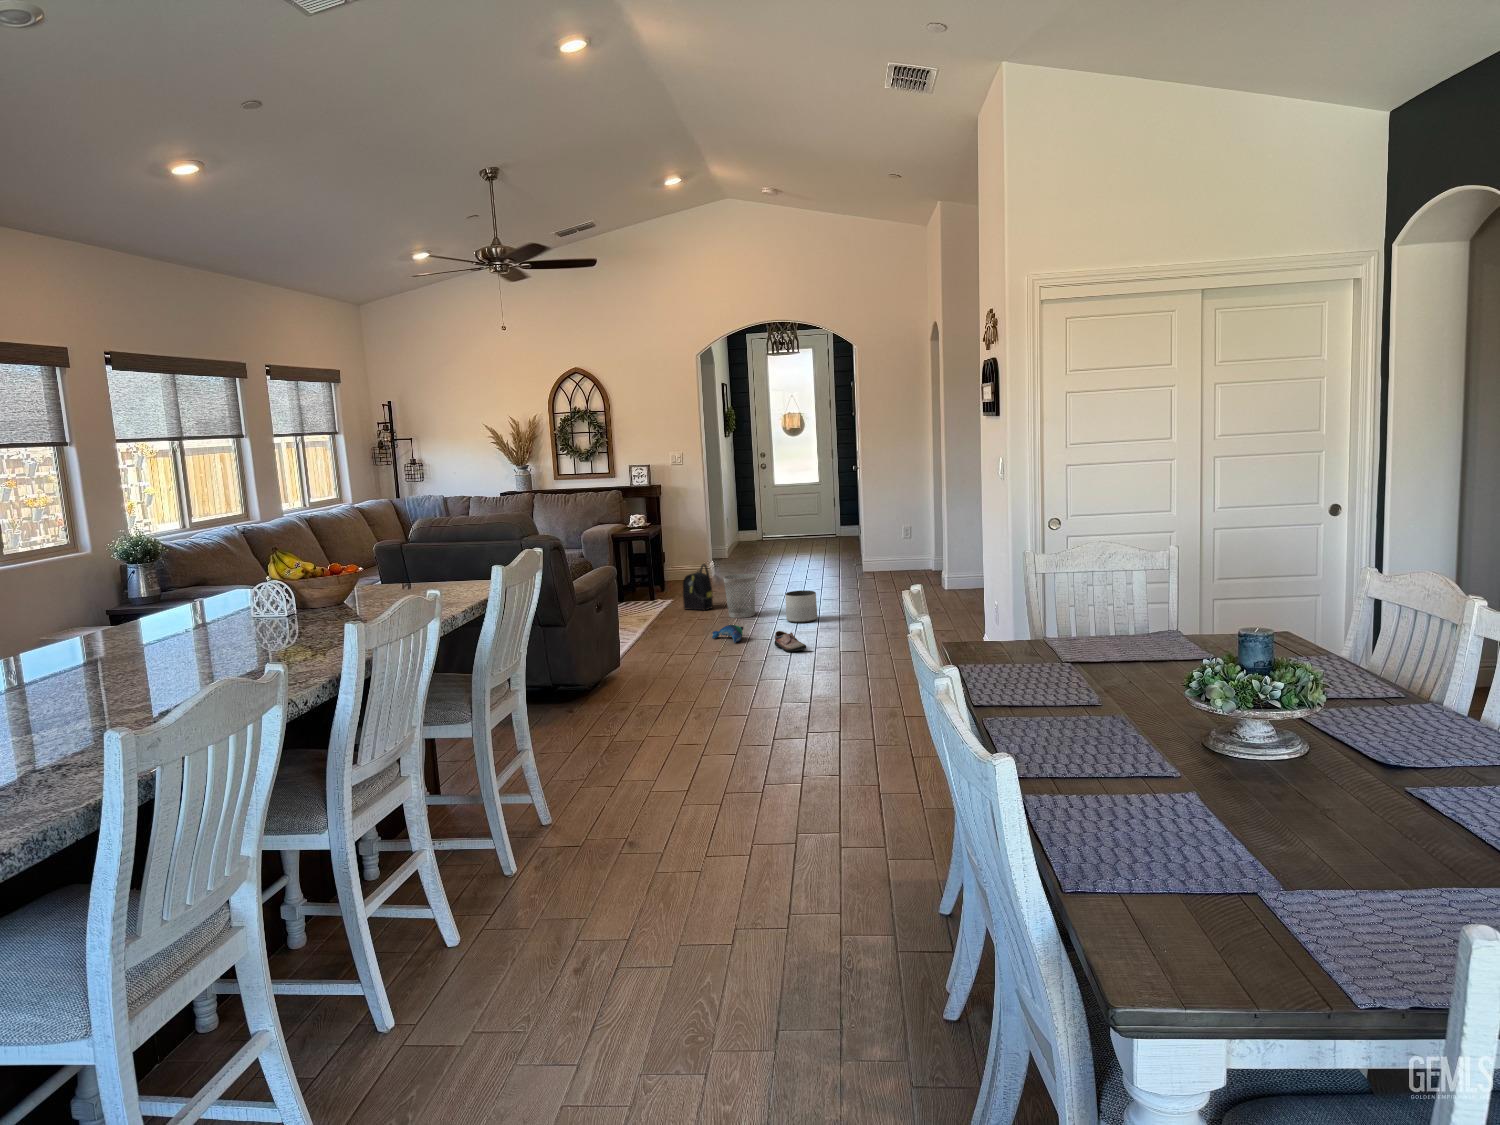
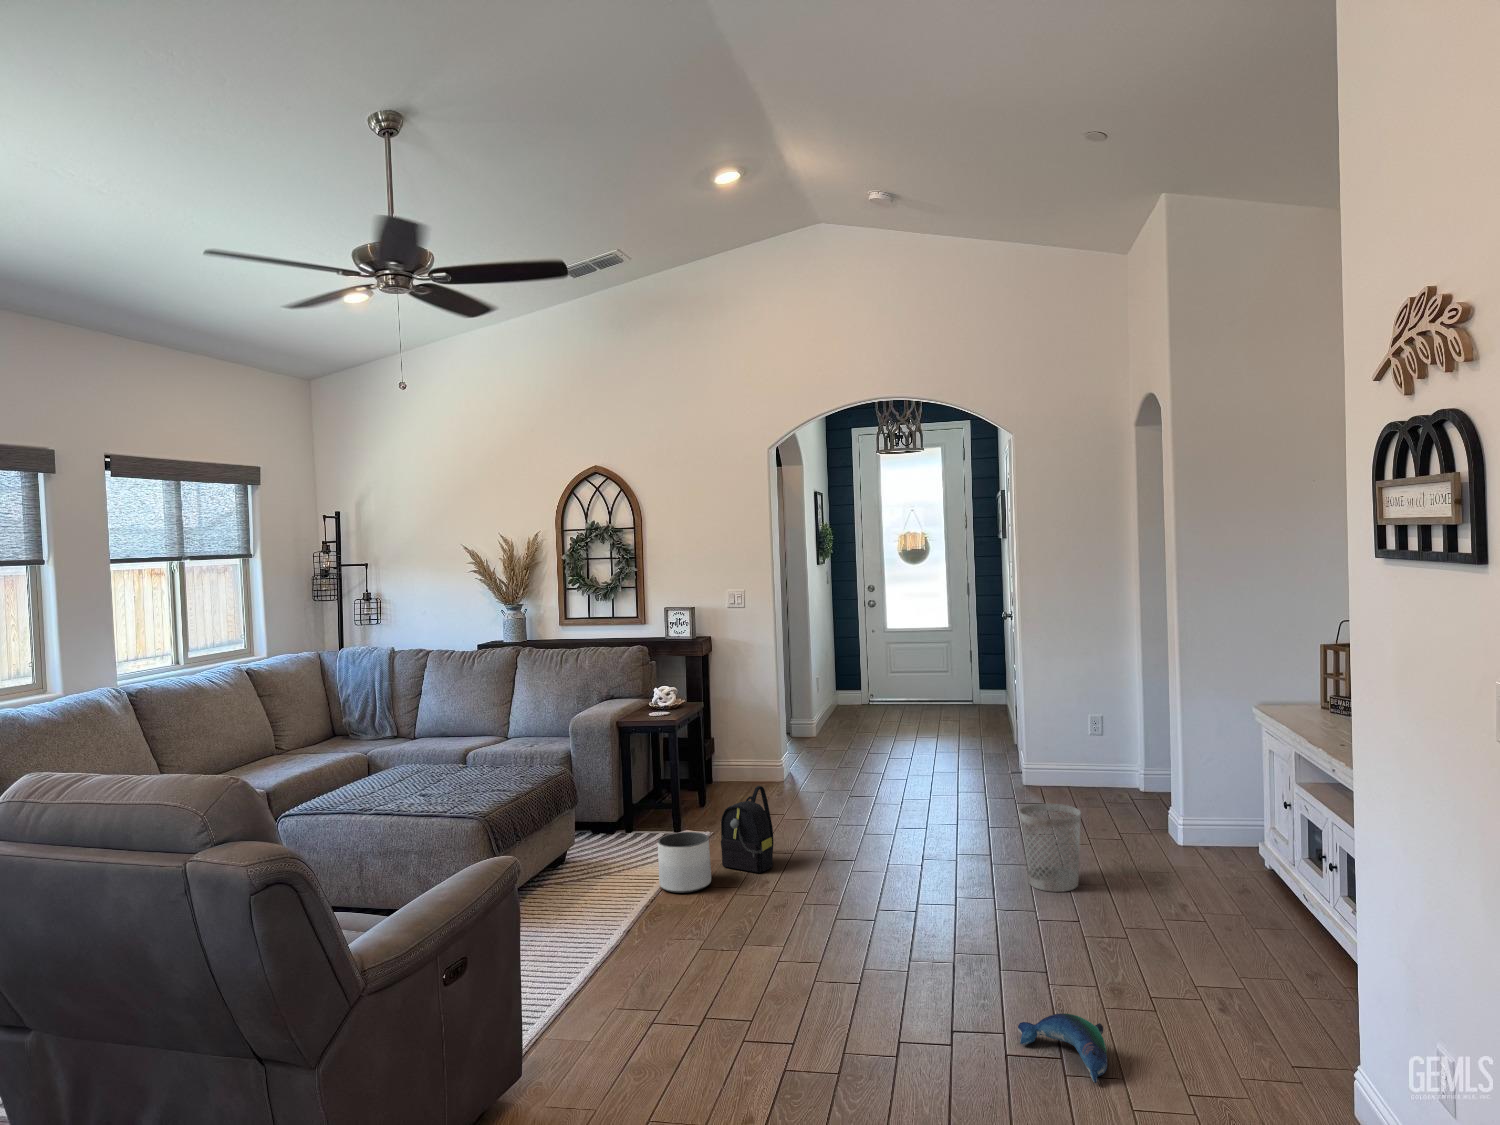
wastebasket: present [724,574,756,618] -> present [1019,803,1081,892]
planter: present [785,590,817,623] -> present [658,832,711,893]
plush toy: present [712,625,743,643] -> present [1018,1013,1107,1083]
shoe: present [775,631,806,651] -> none [879,997,953,1069]

